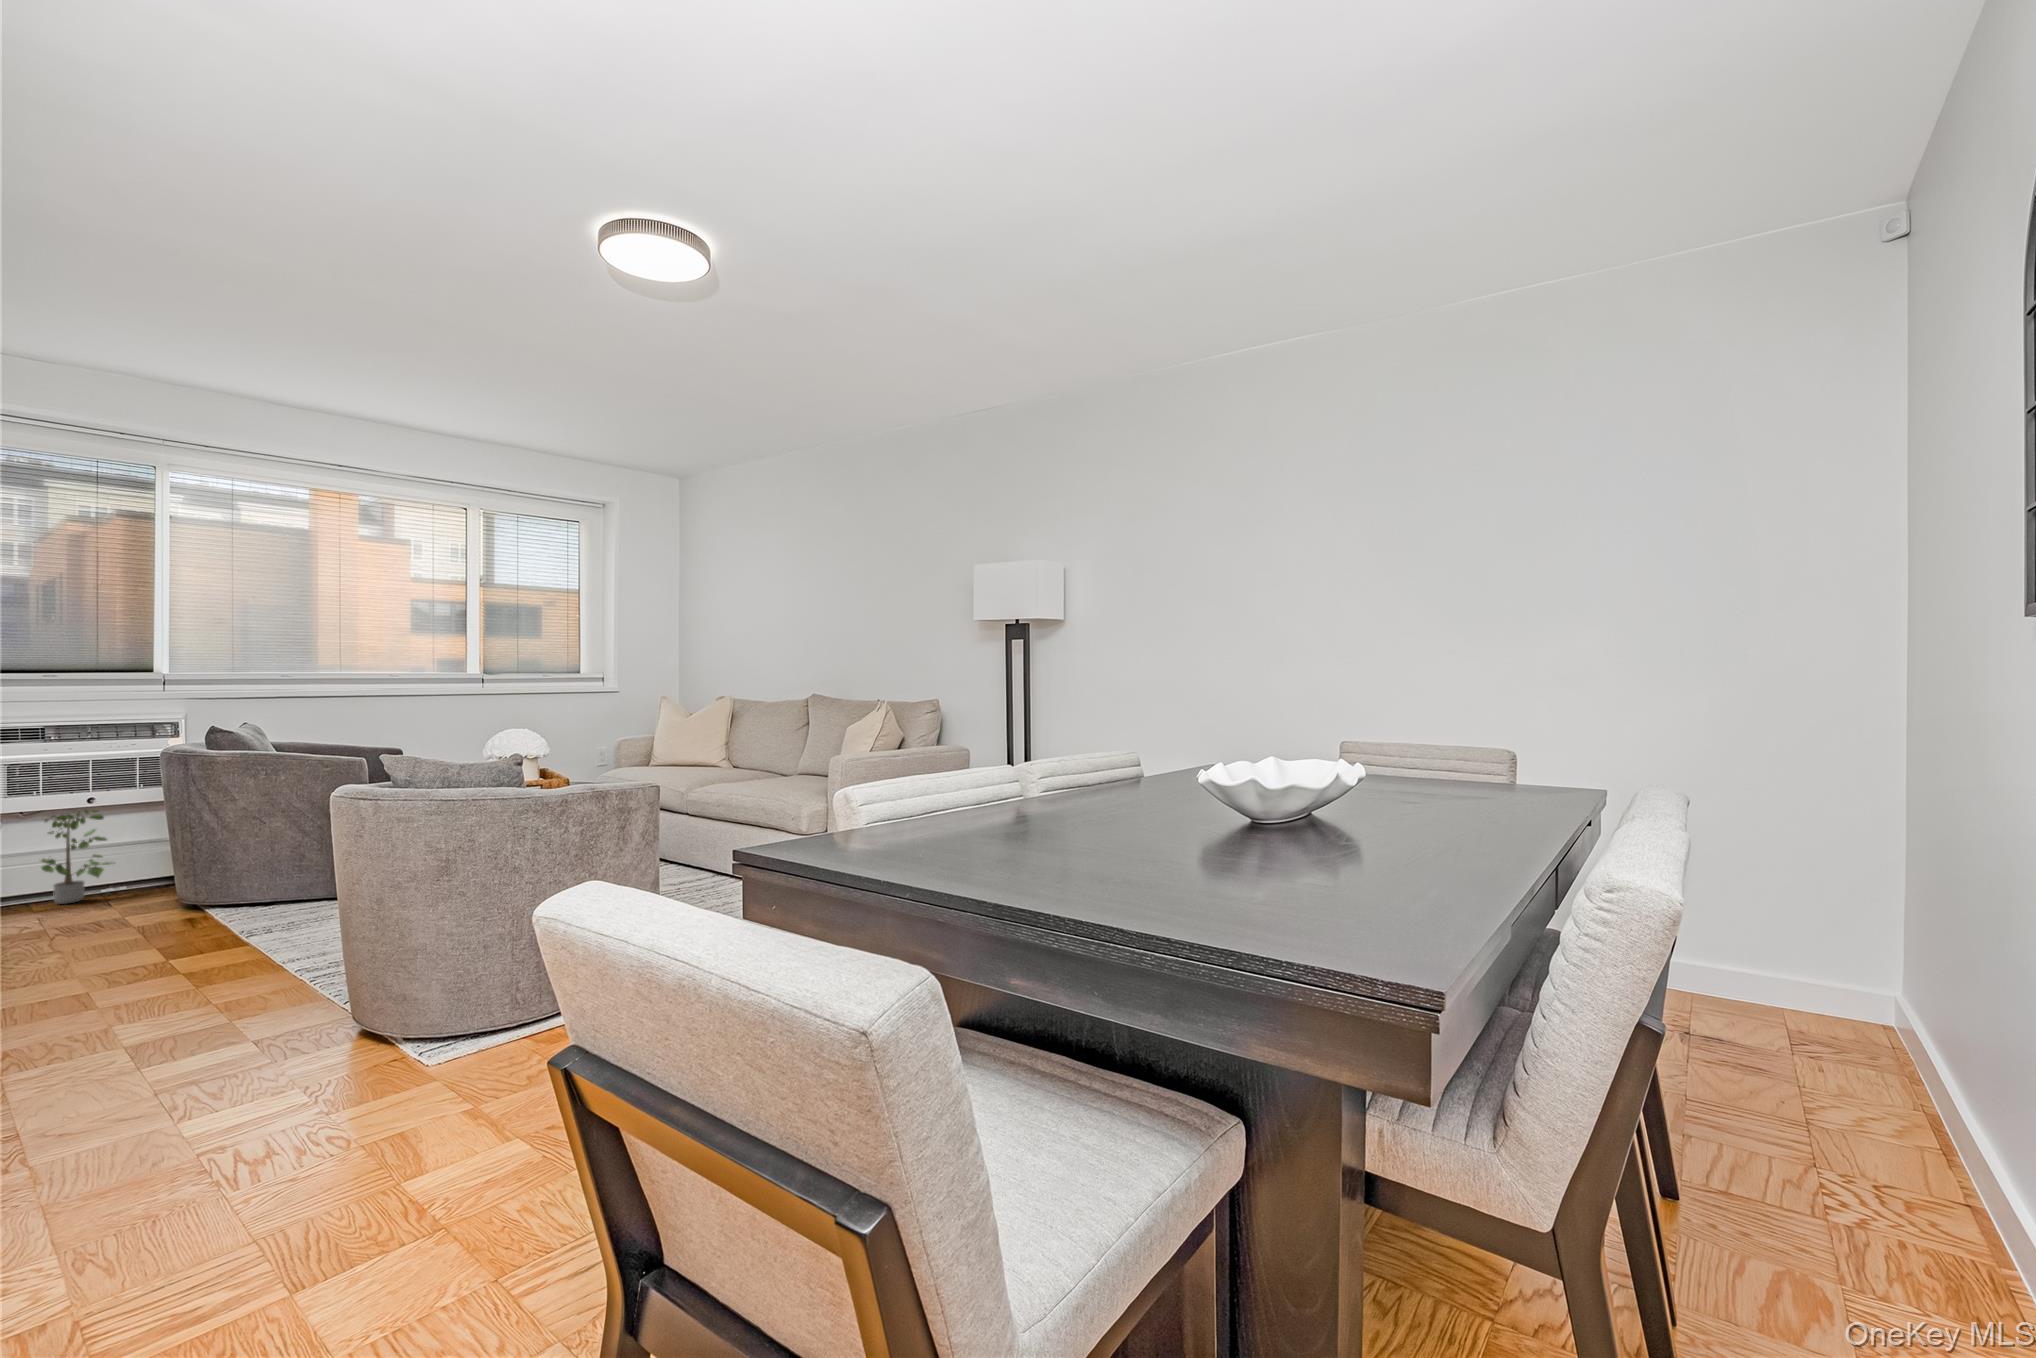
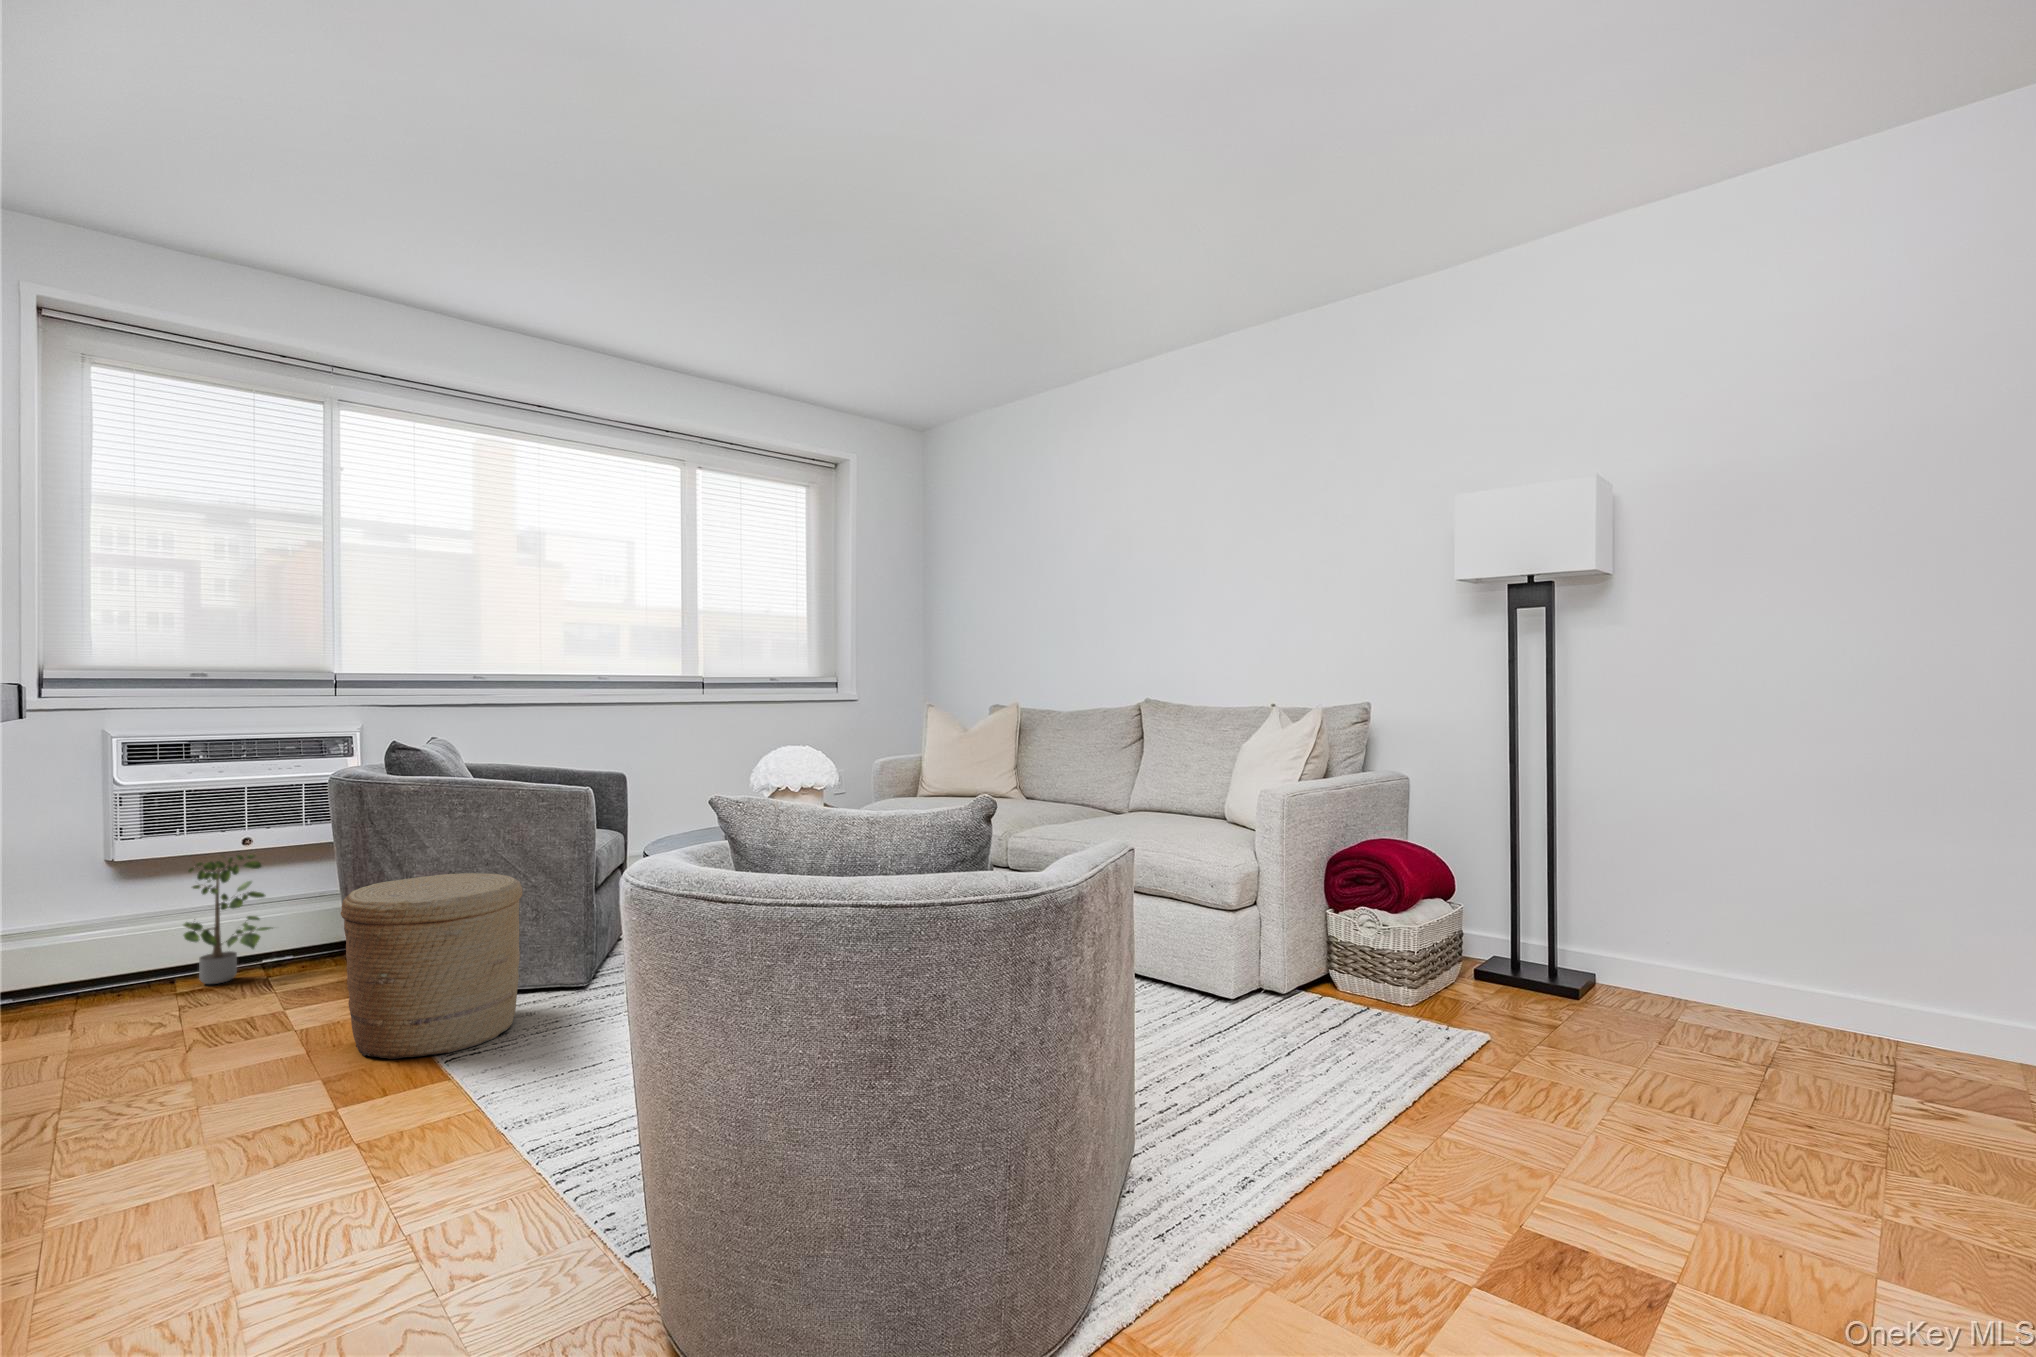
woven basket: none [170,818,308,937] -> present [341,873,523,1059]

